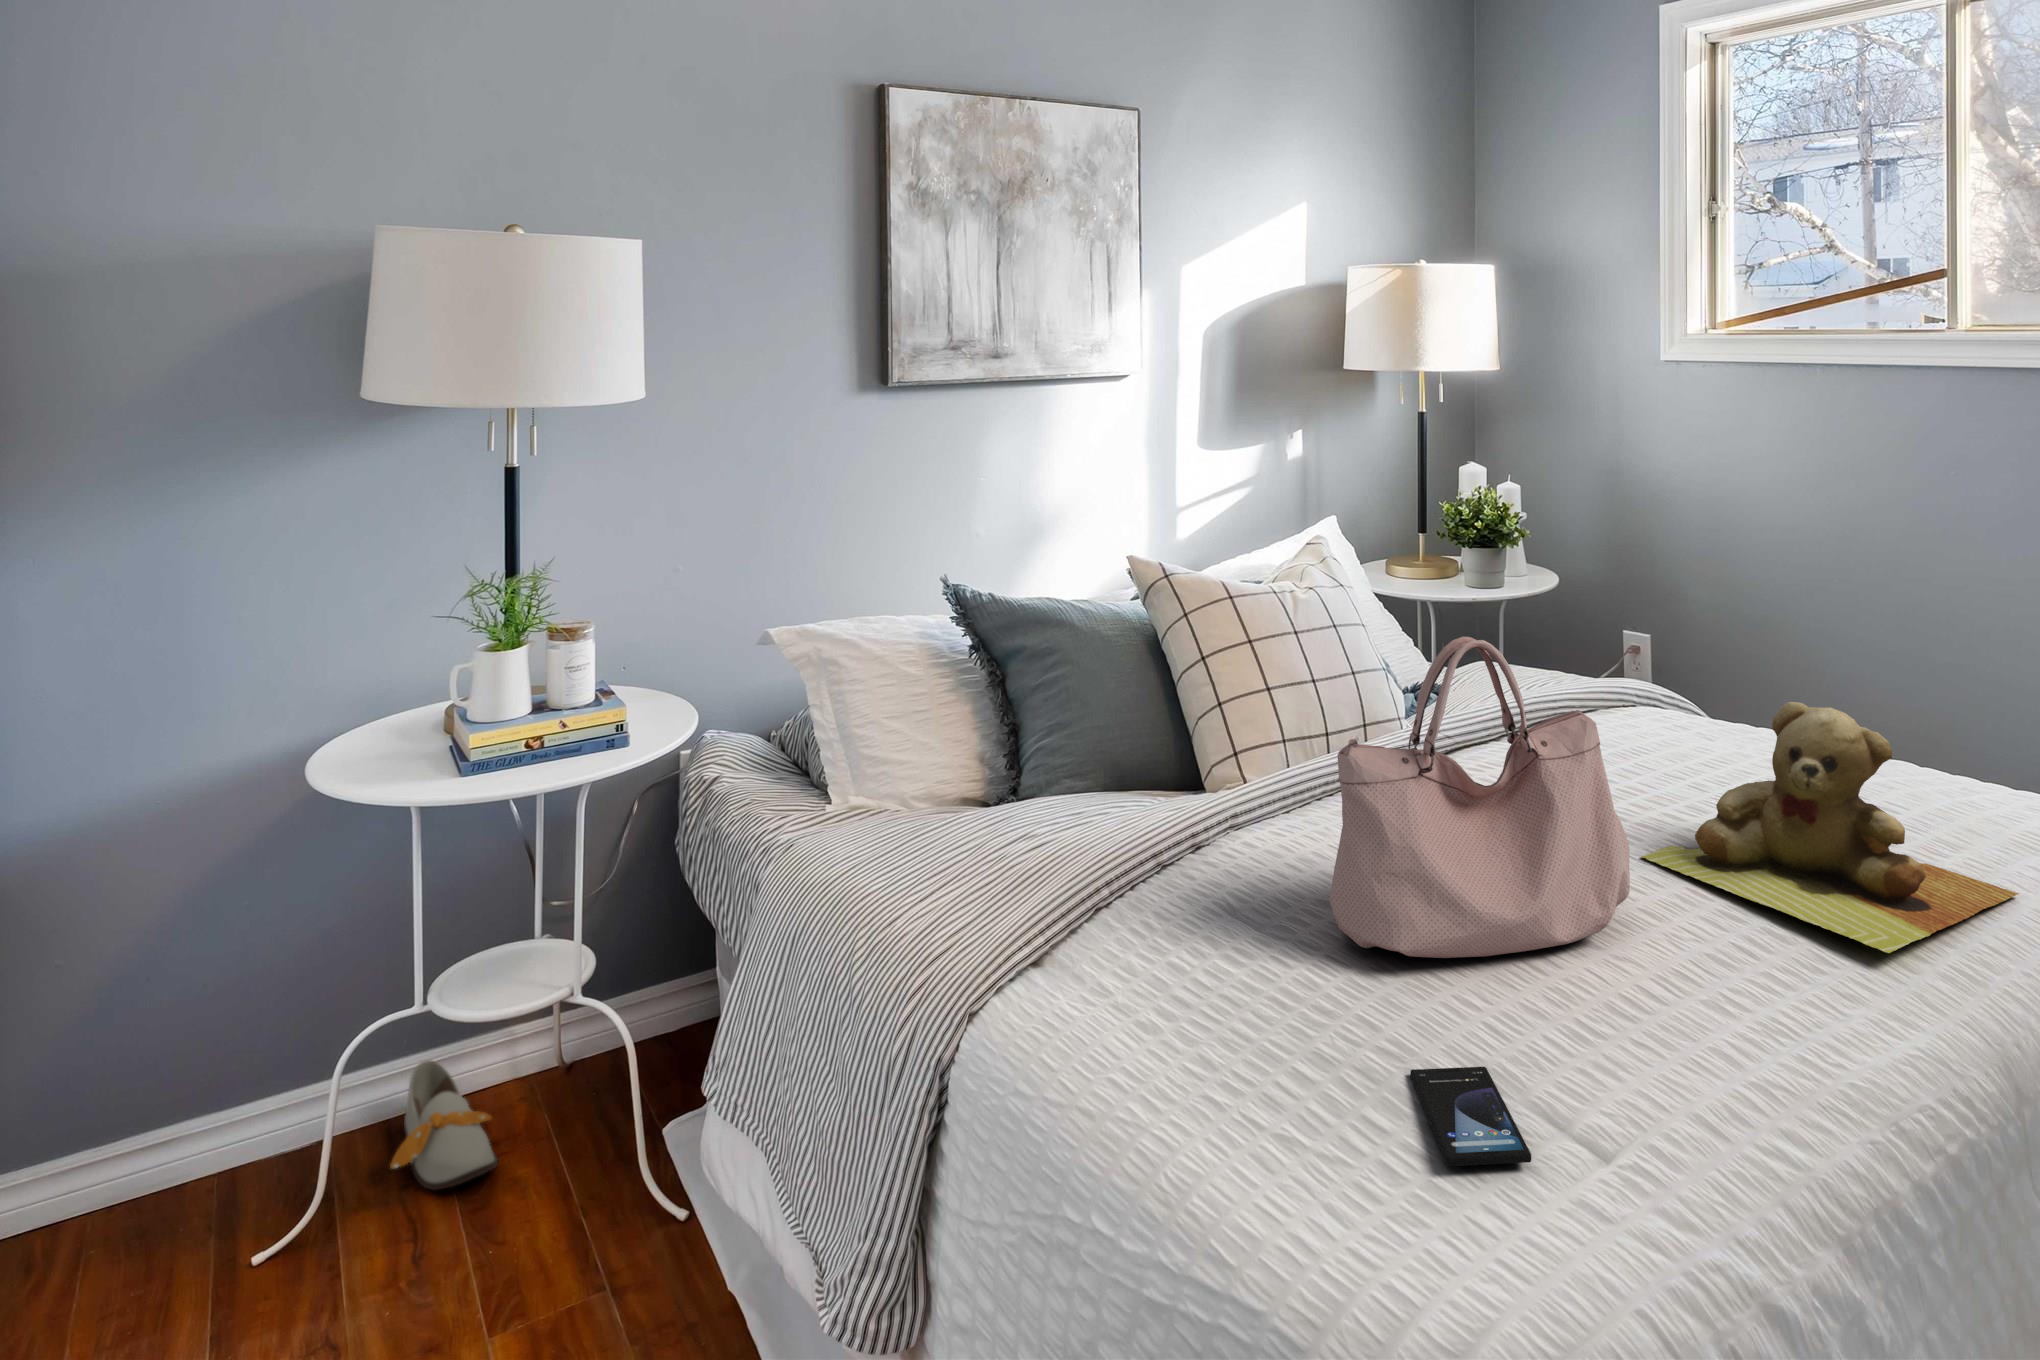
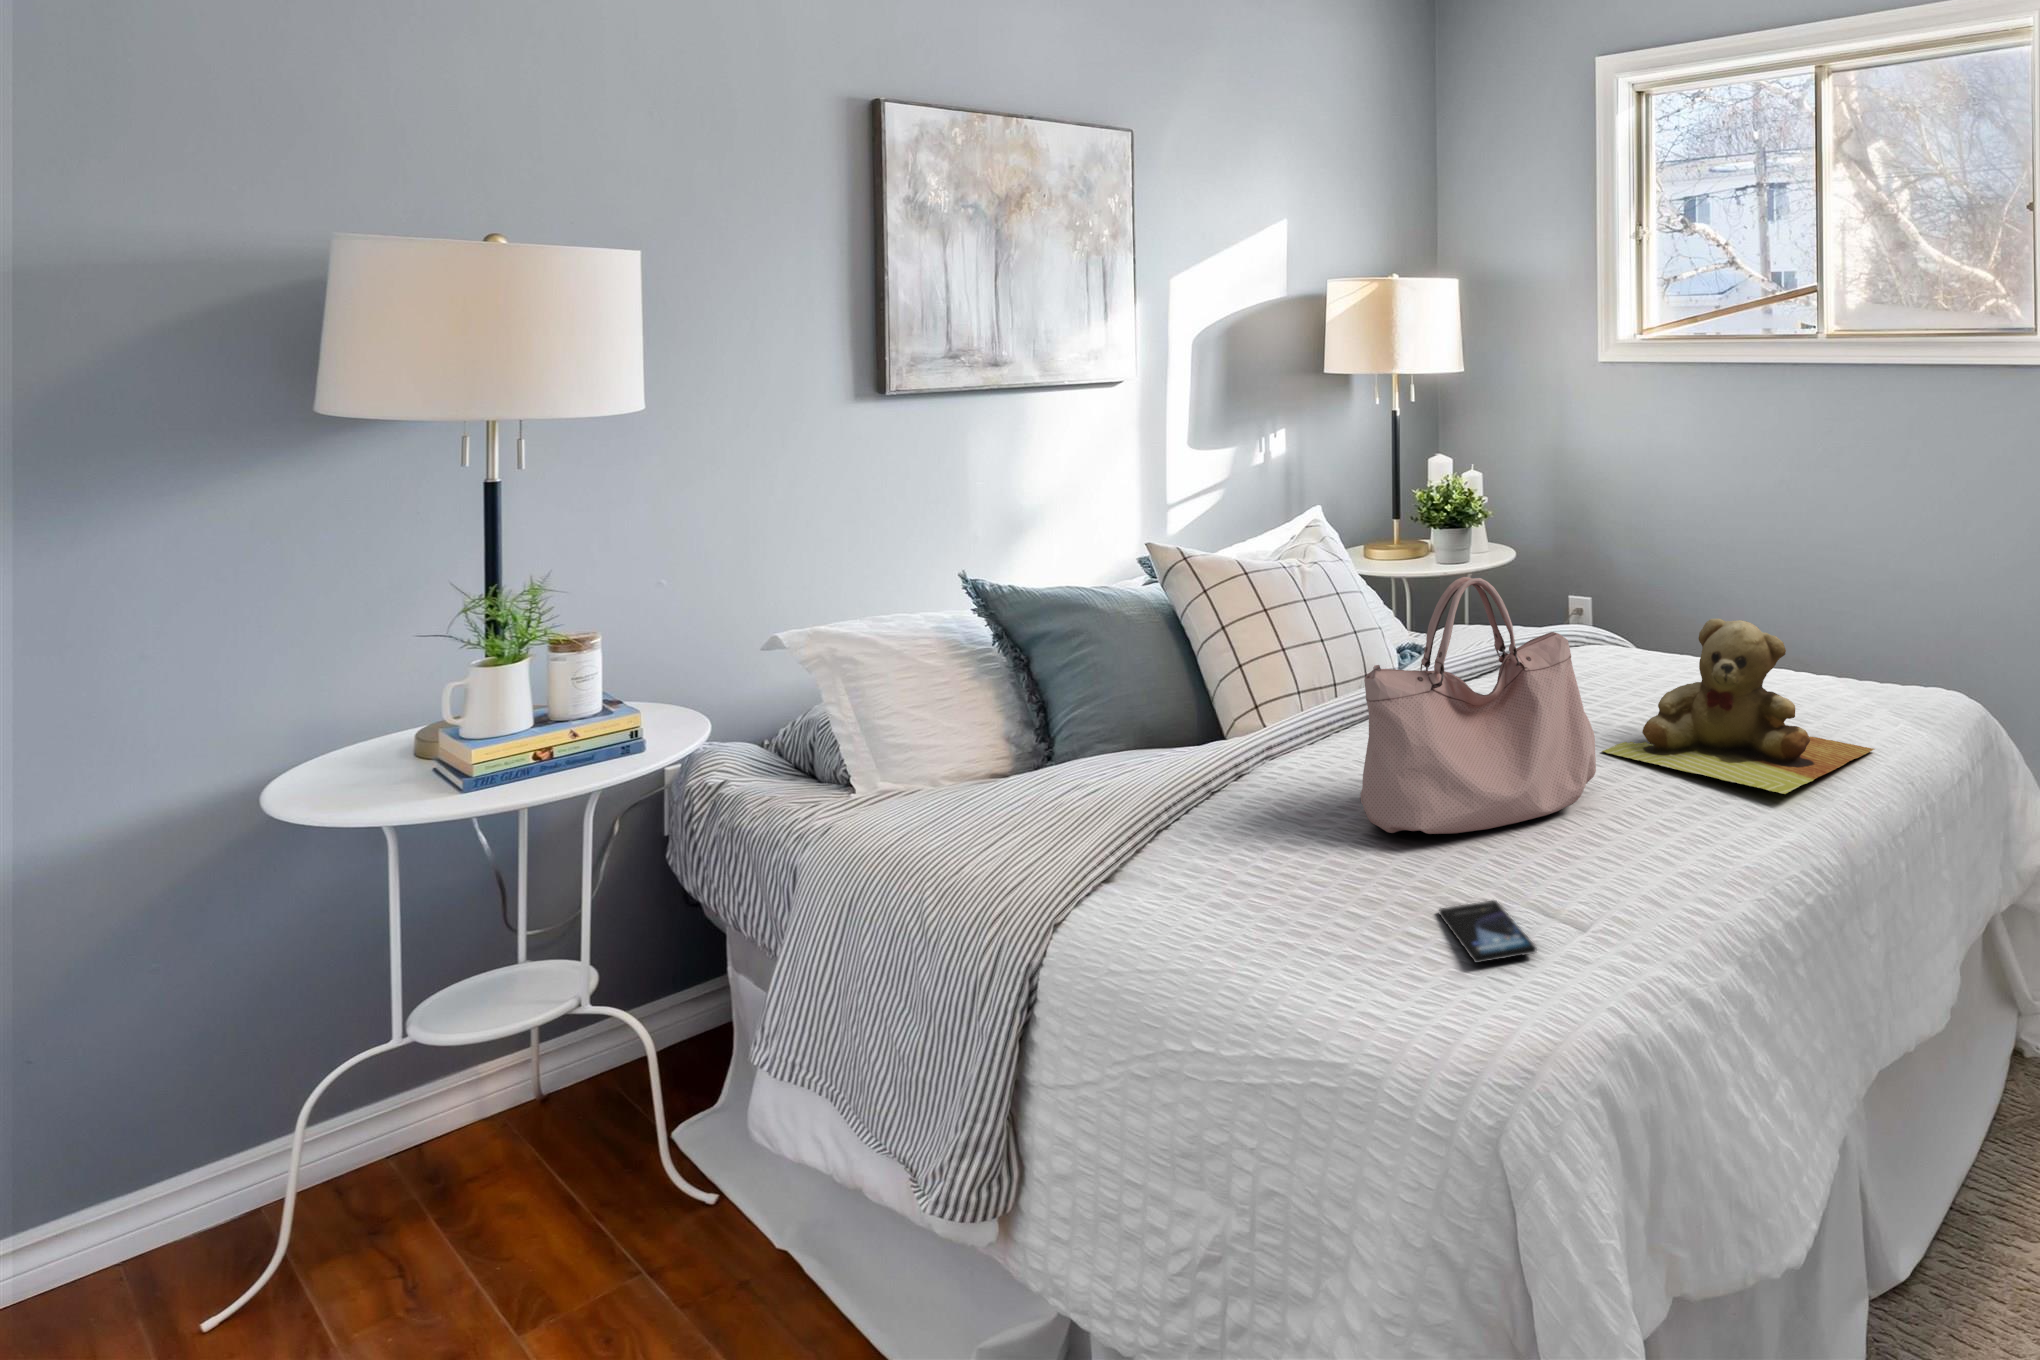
shoe: present [390,1060,498,1190] -> none [374,1100,499,1219]

